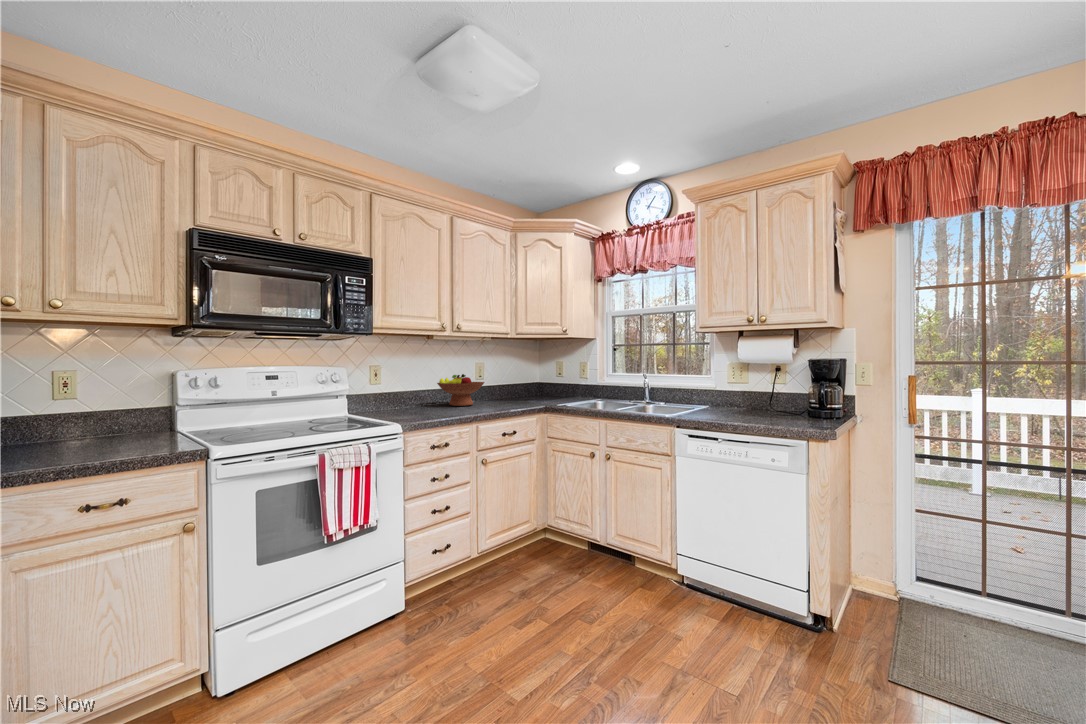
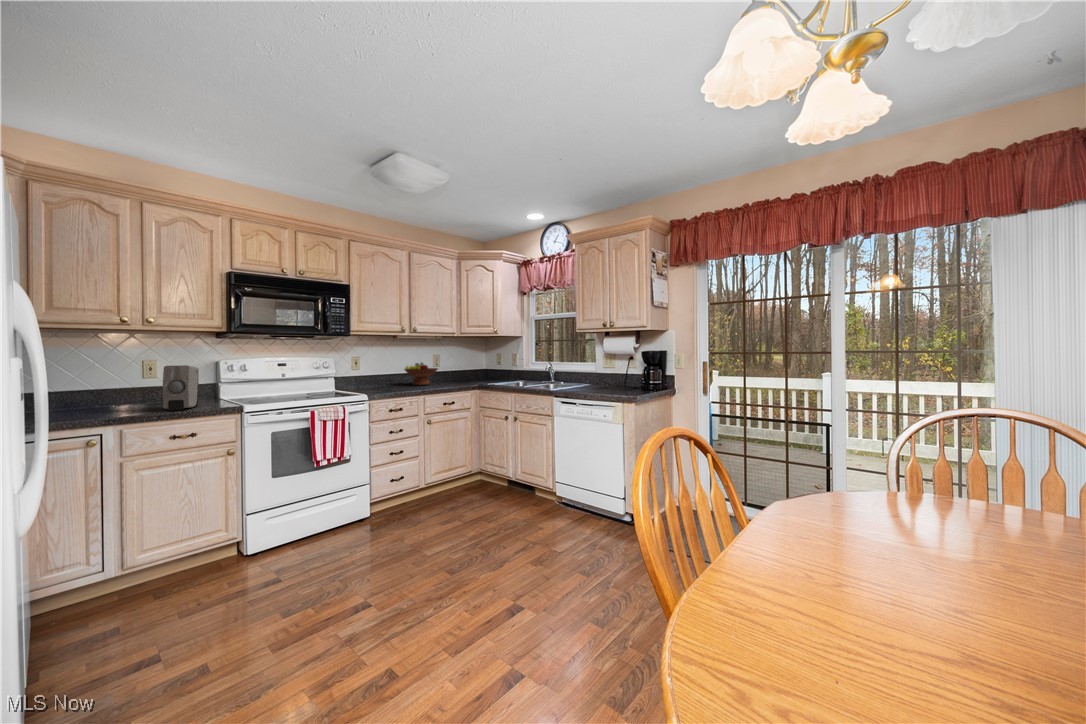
soap dispenser: none [72,380,138,459] -> present [163,365,198,411]

